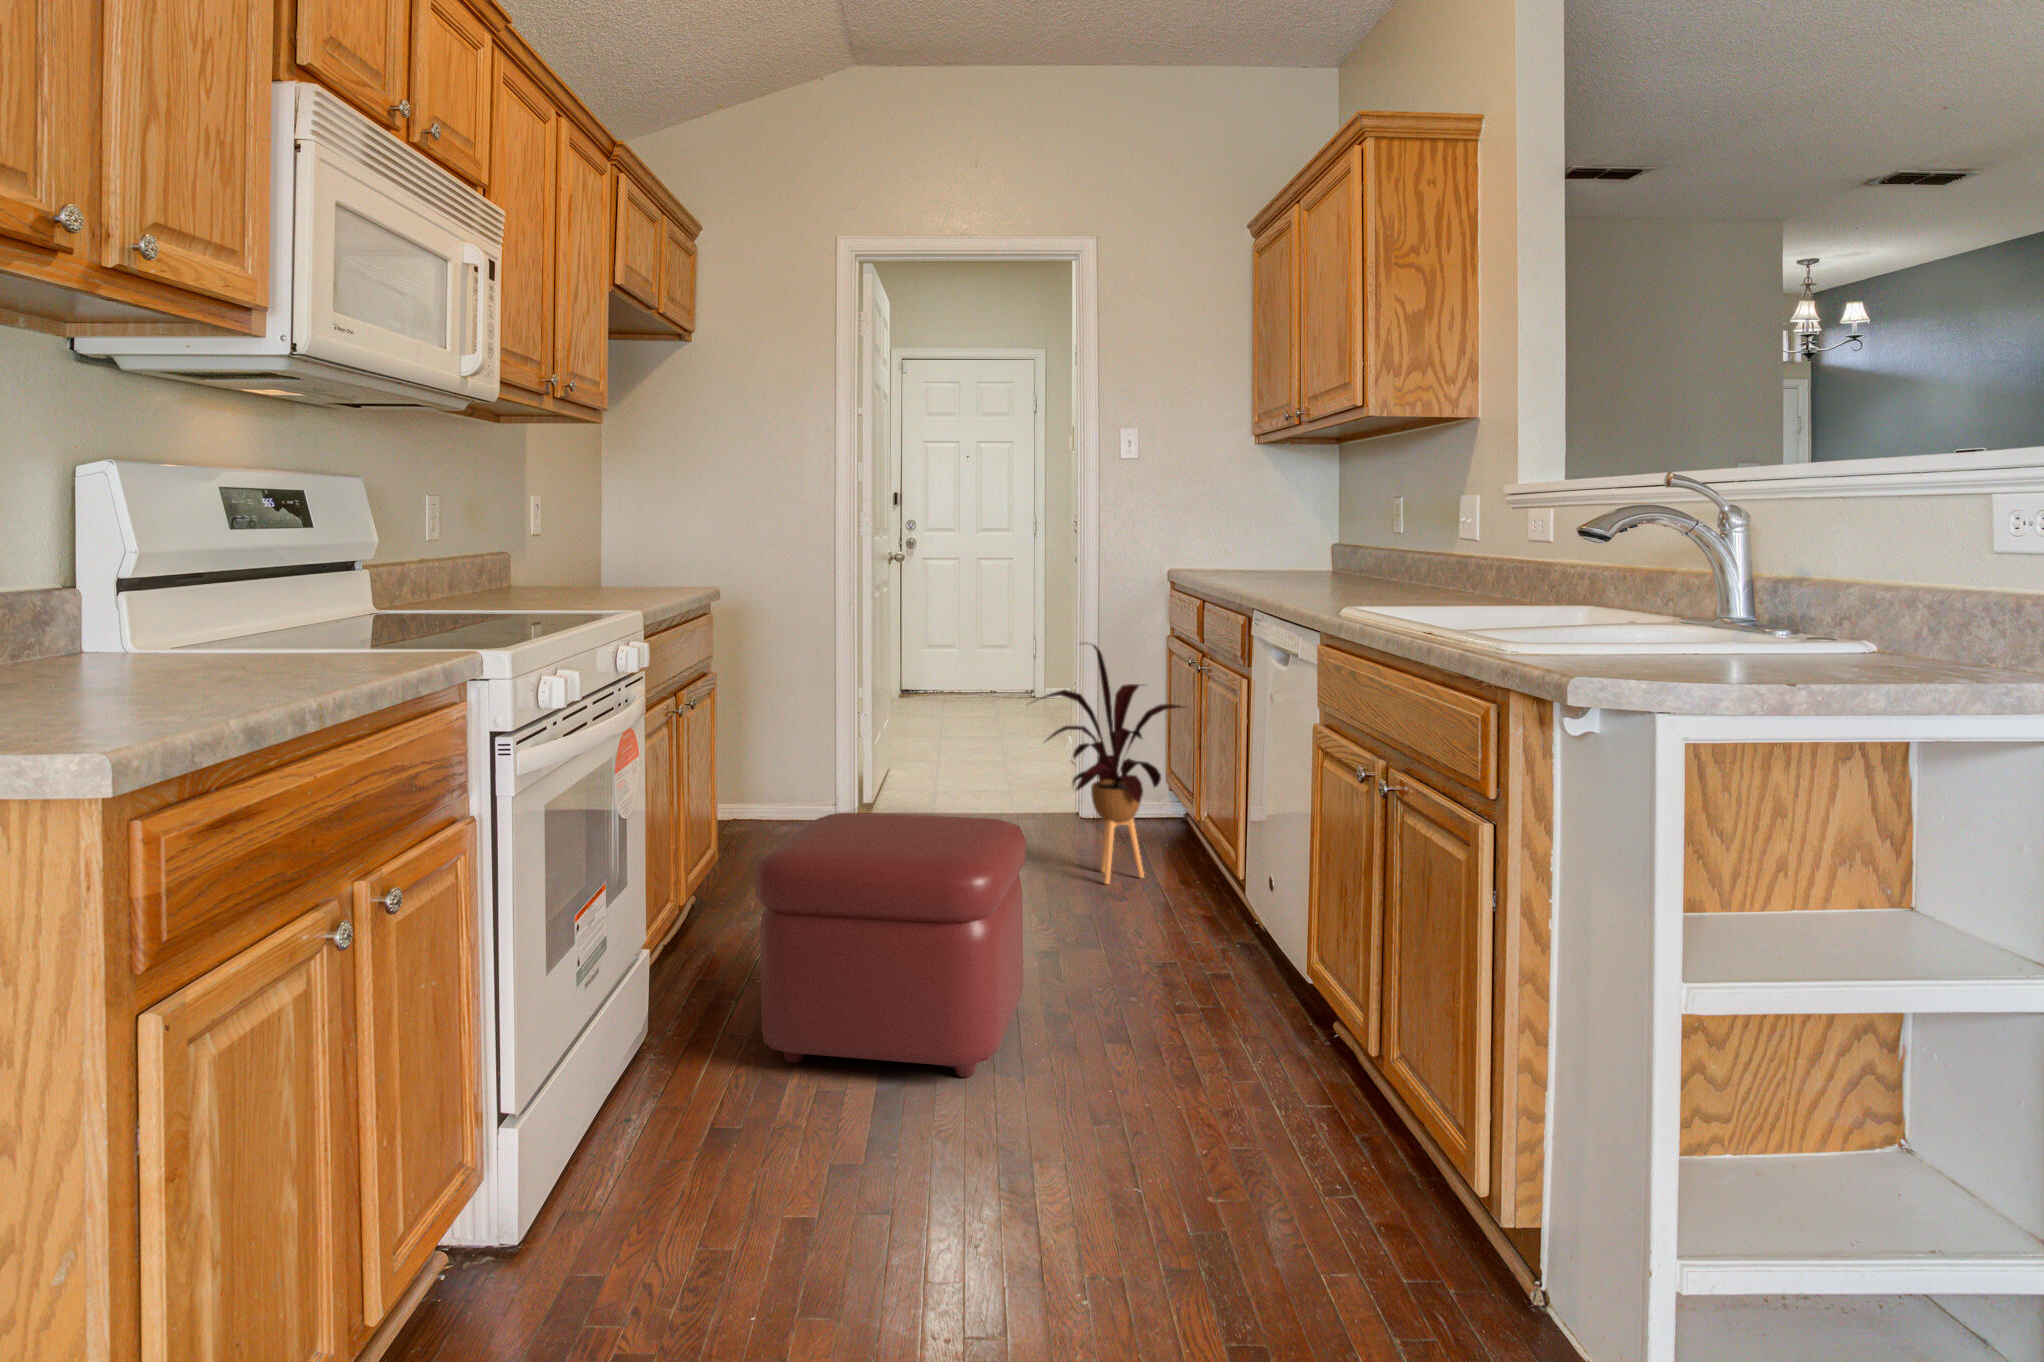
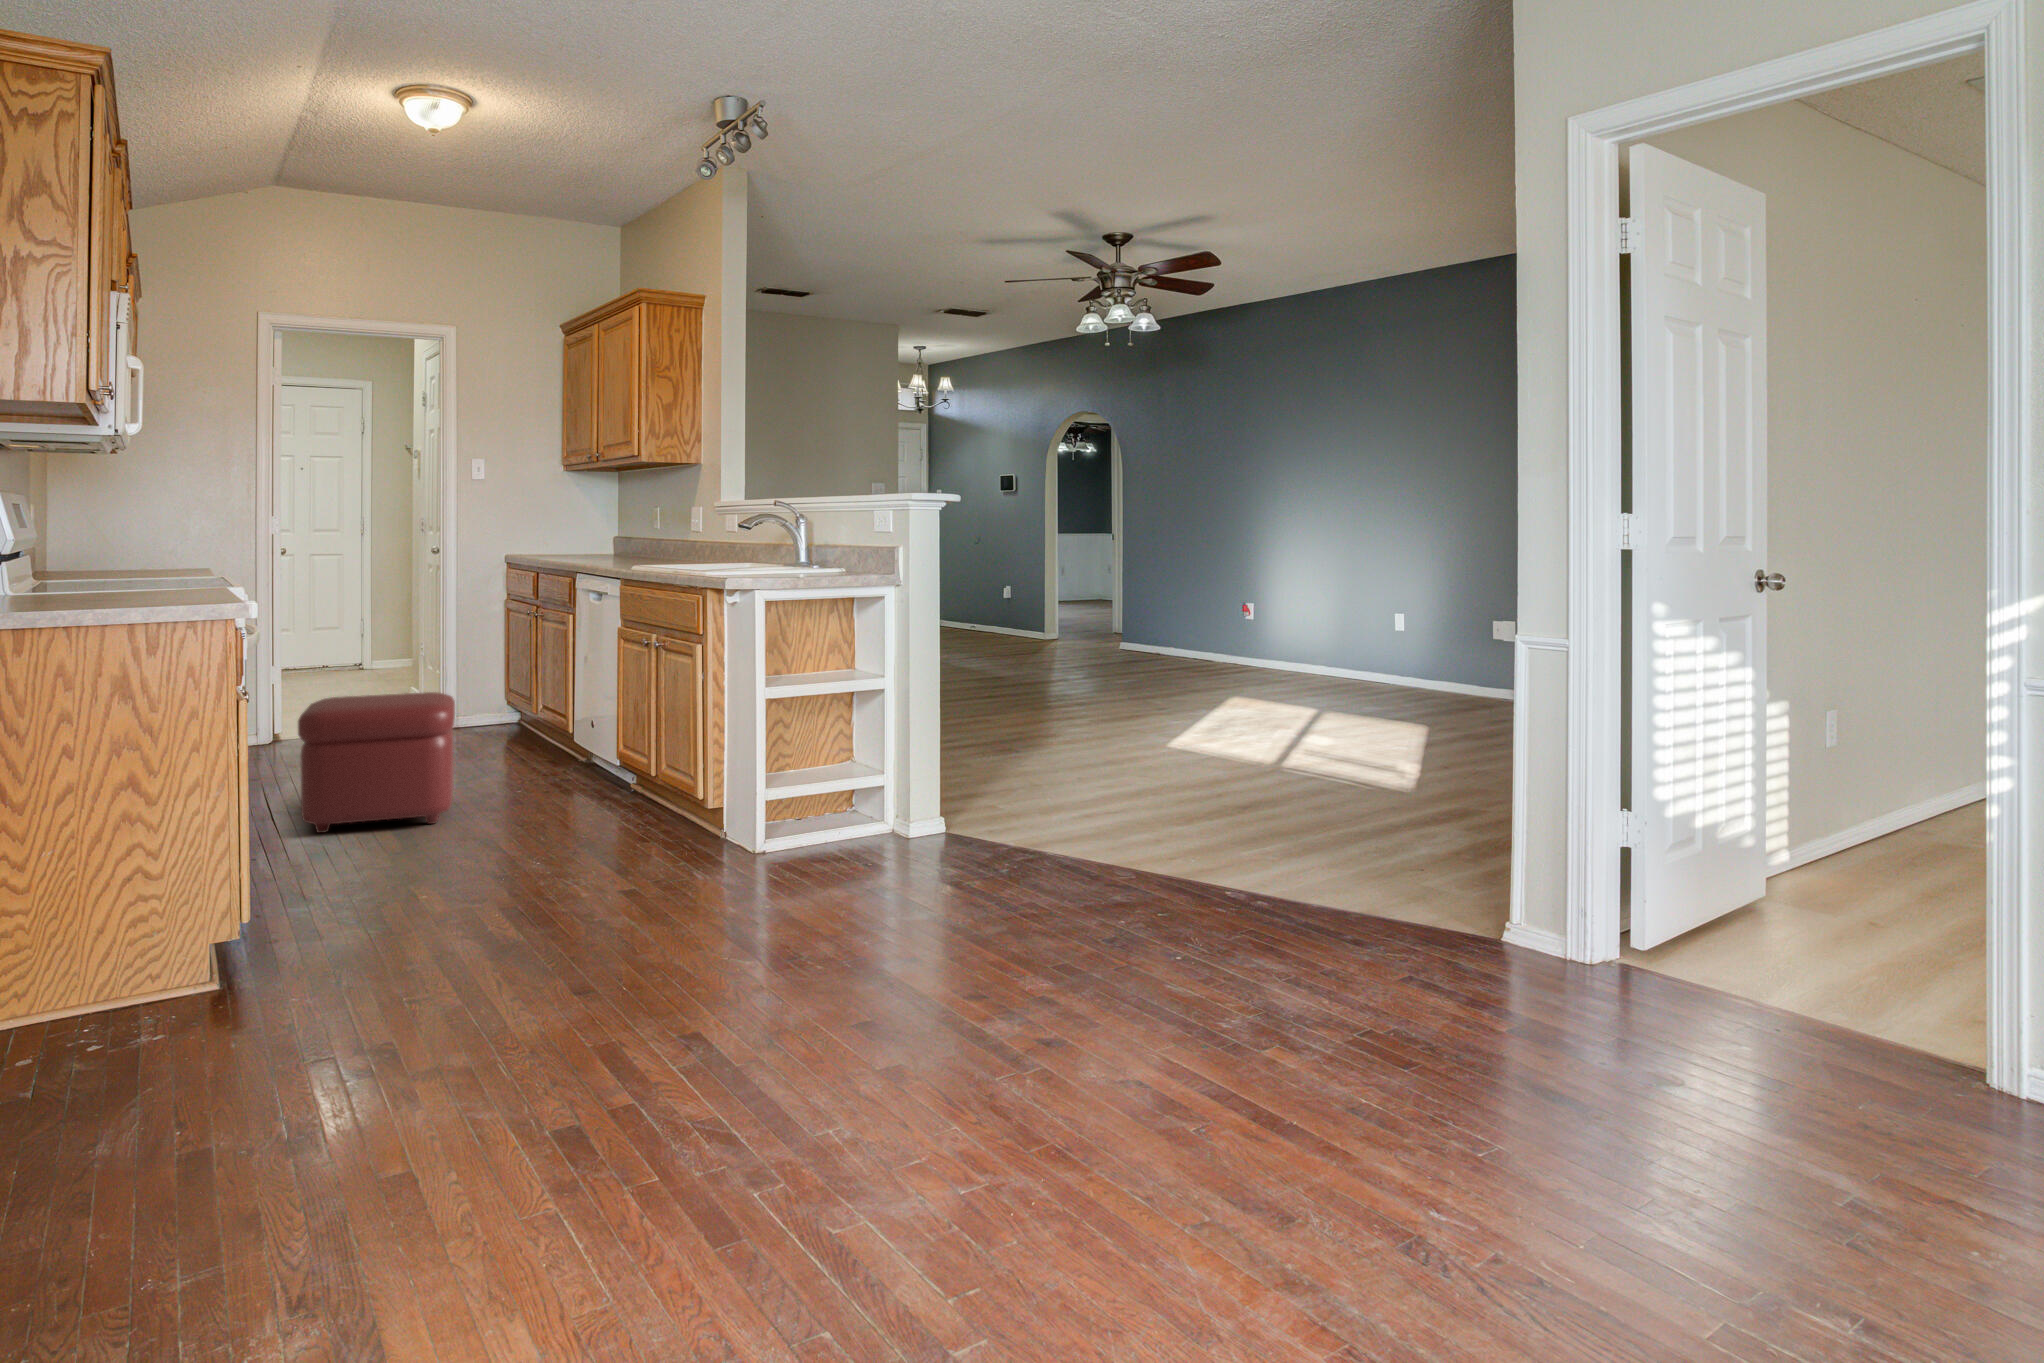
house plant: present [1036,645,1184,884] -> none [418,599,530,755]

